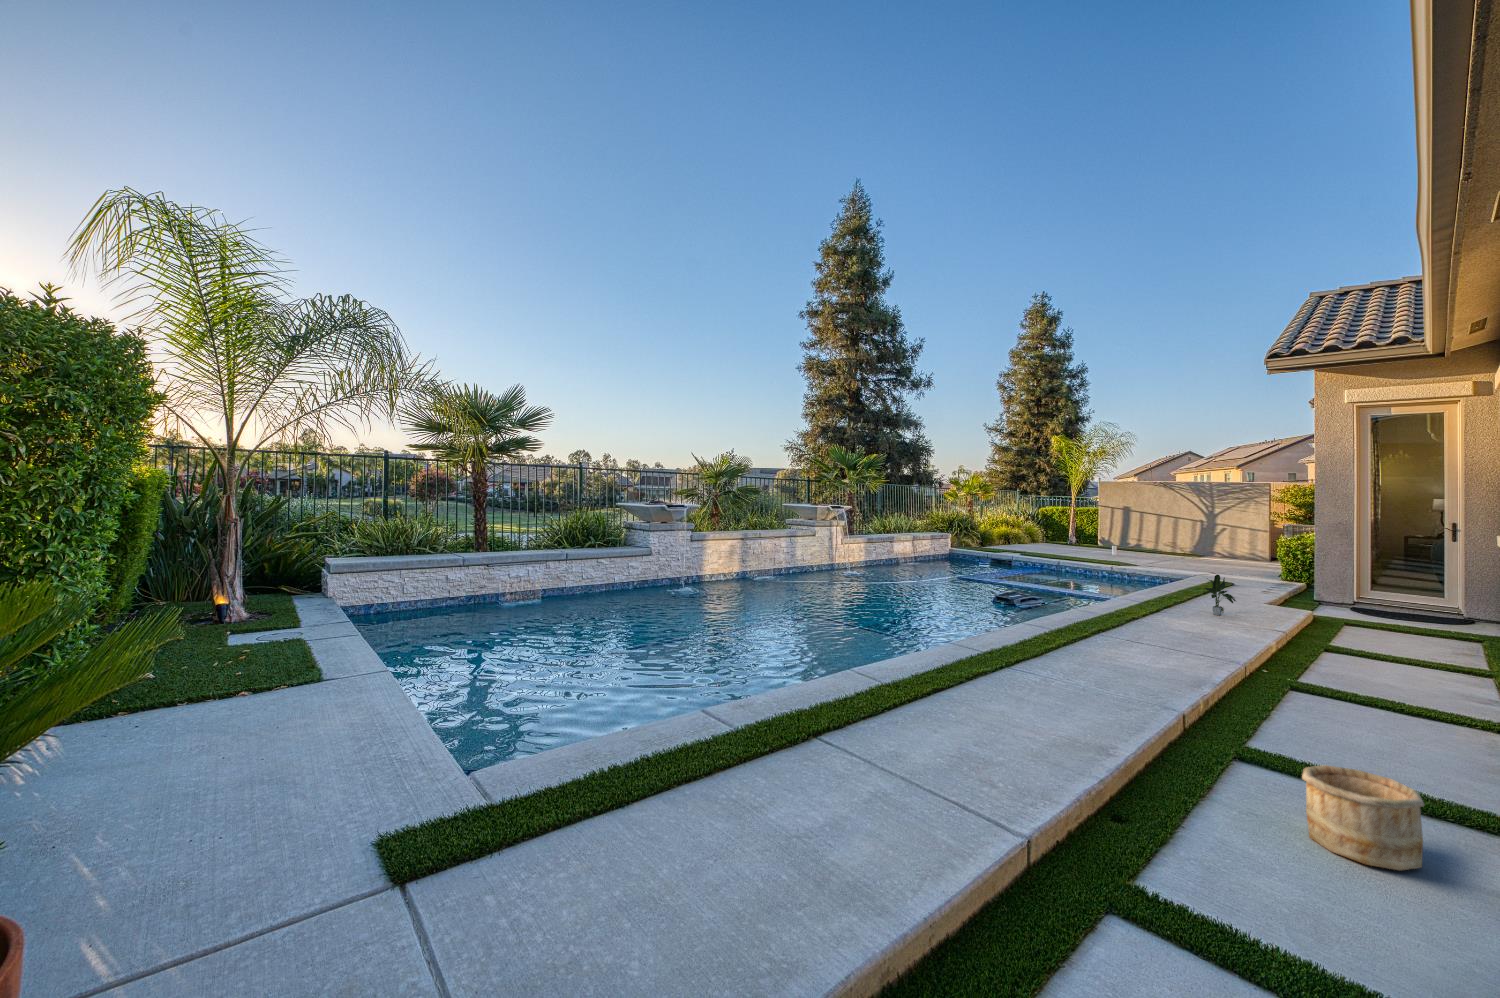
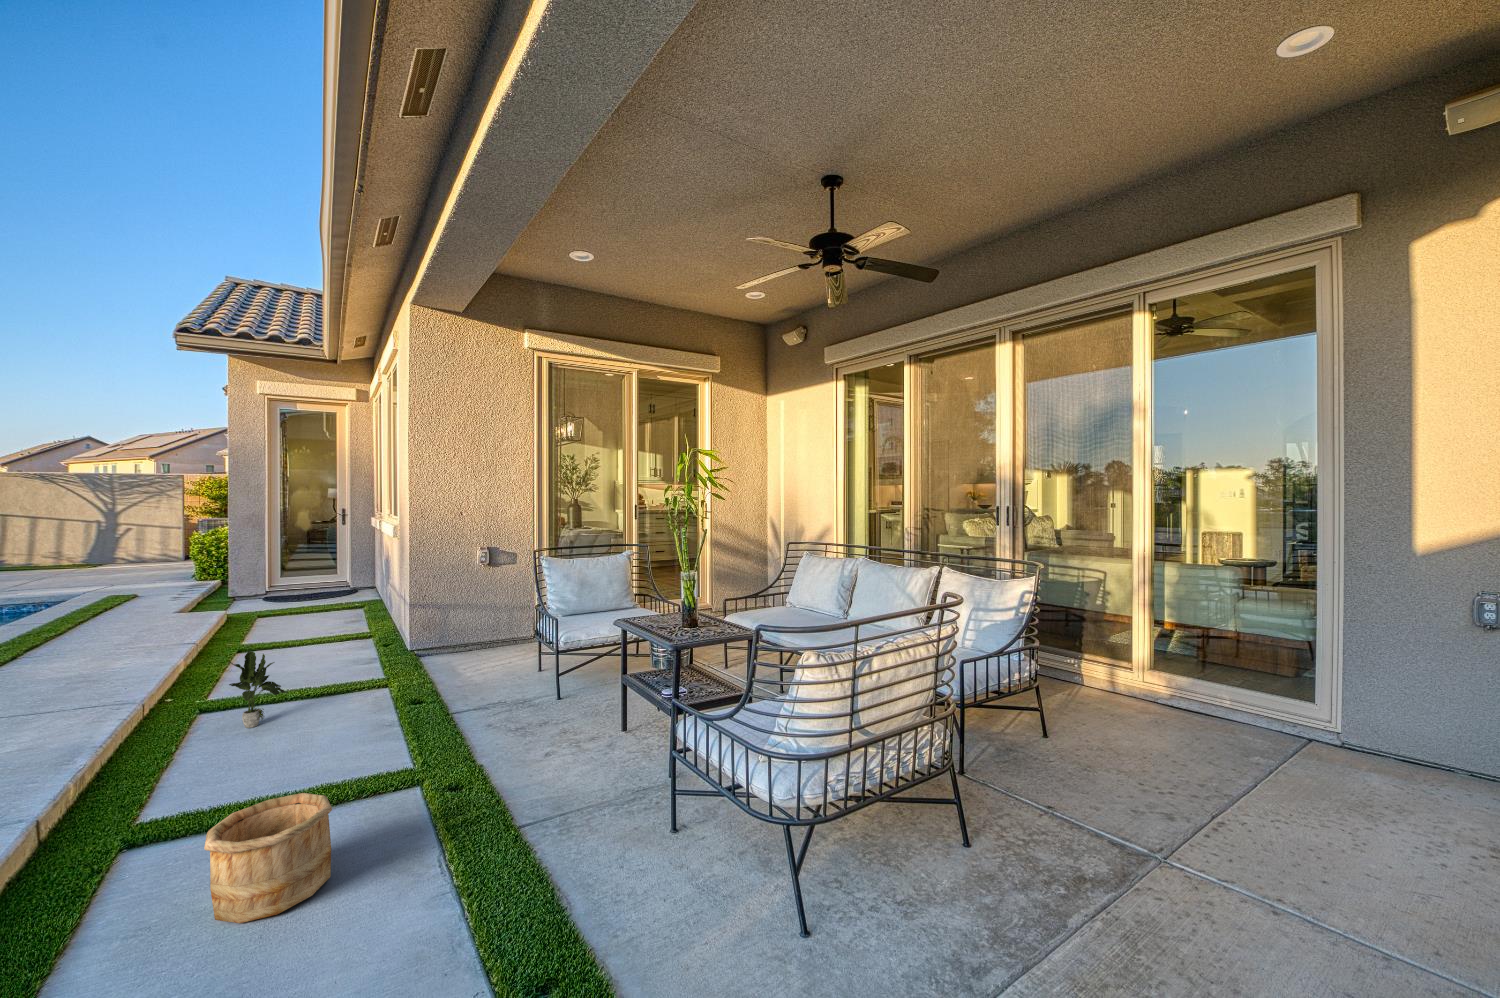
potted plant: present [1205,574,1236,615] -> present [229,651,286,728]

